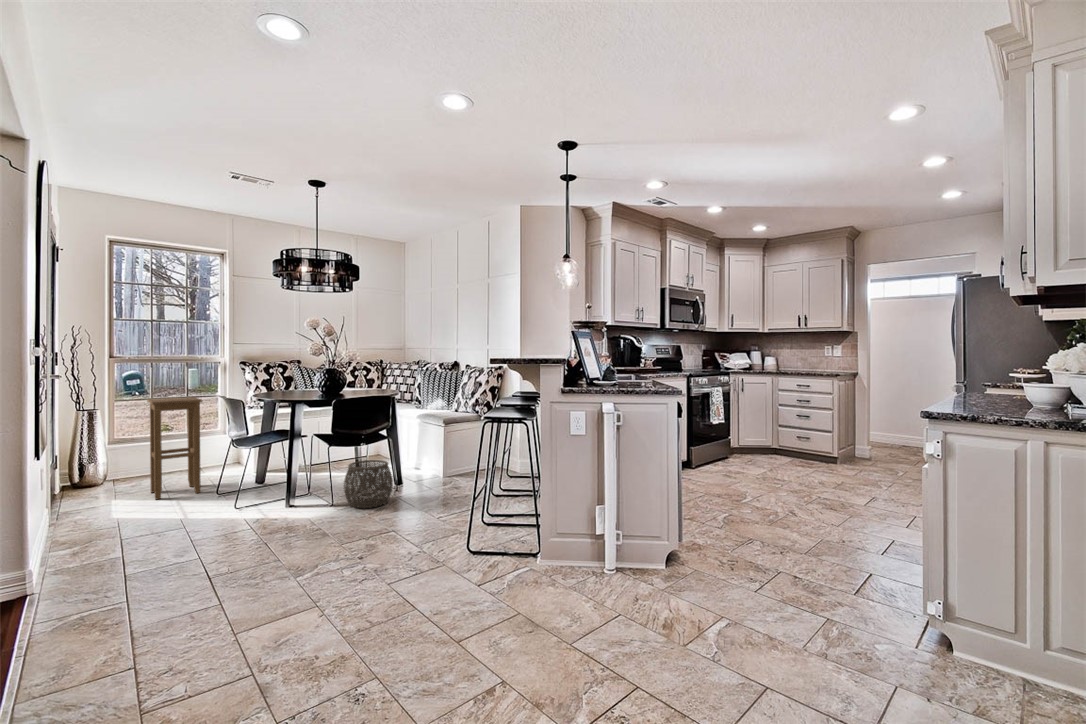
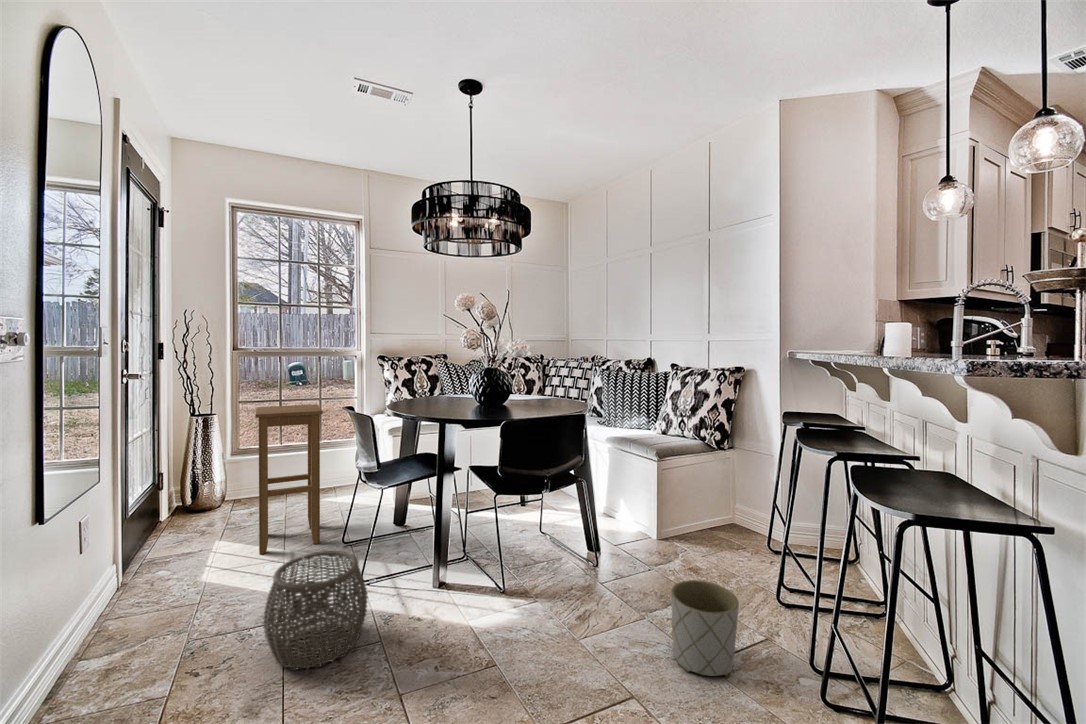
woven basket: present [344,460,393,508] -> present [263,551,368,670]
planter: none [418,477,451,517] -> present [671,580,739,676]

